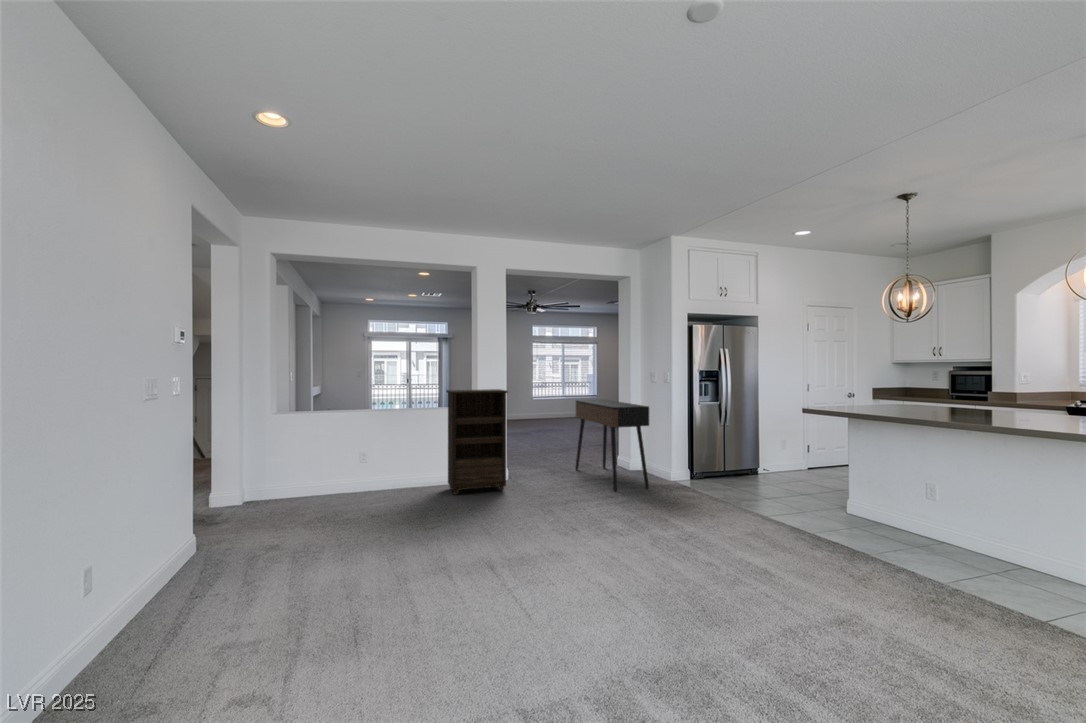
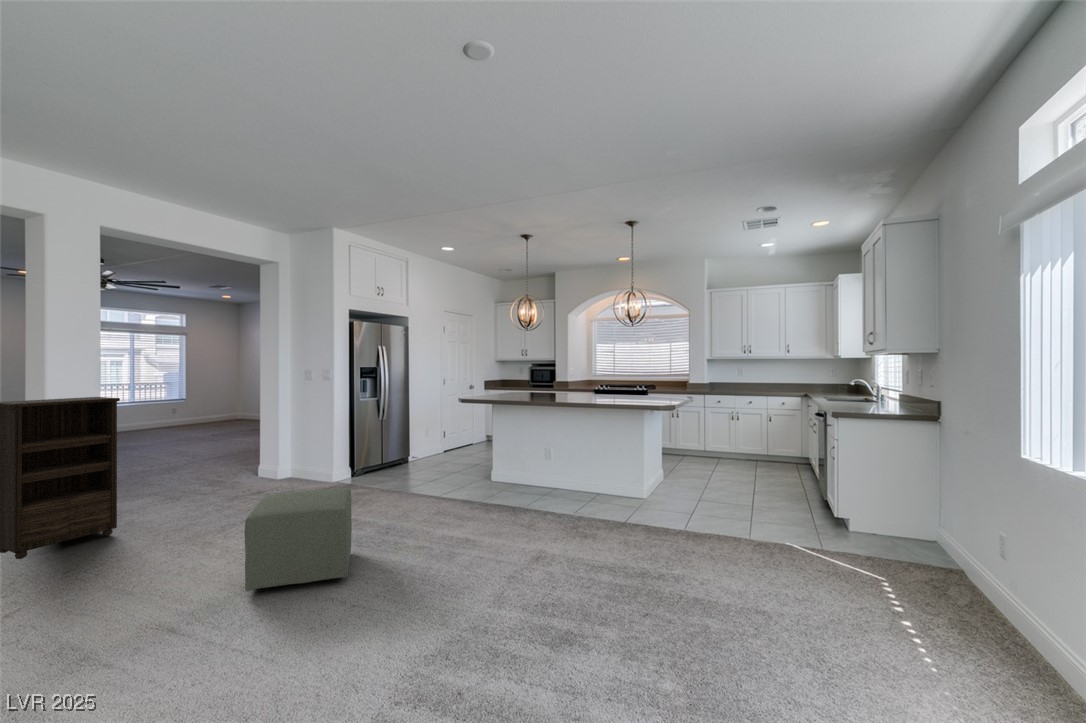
console table: present [575,400,649,491] -> none [205,402,315,503]
ottoman: none [543,478,641,568] -> present [244,488,352,592]

